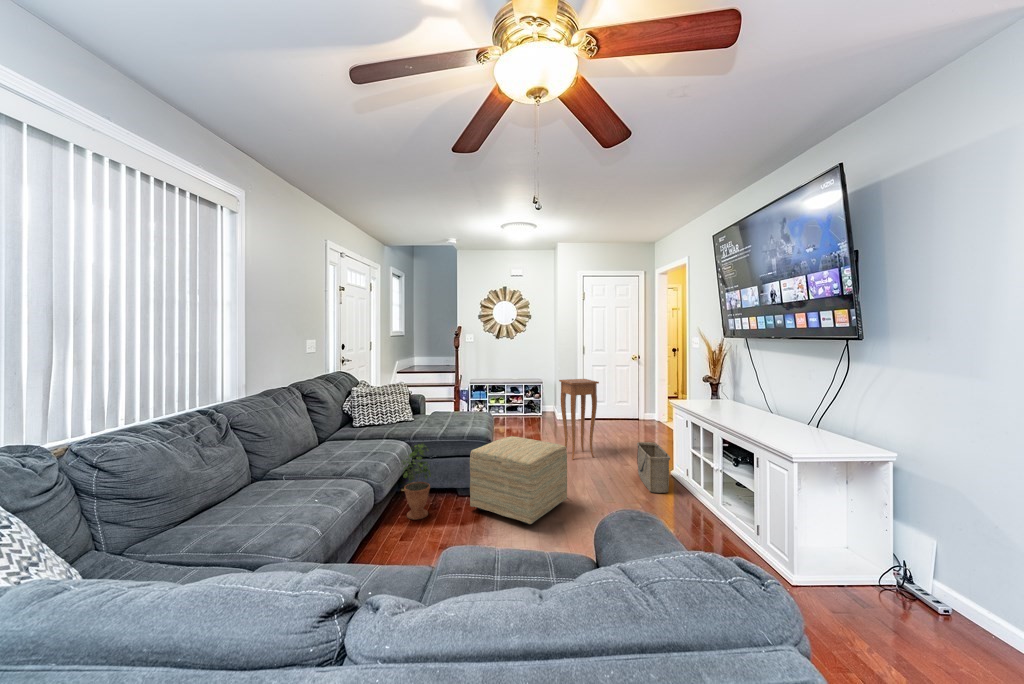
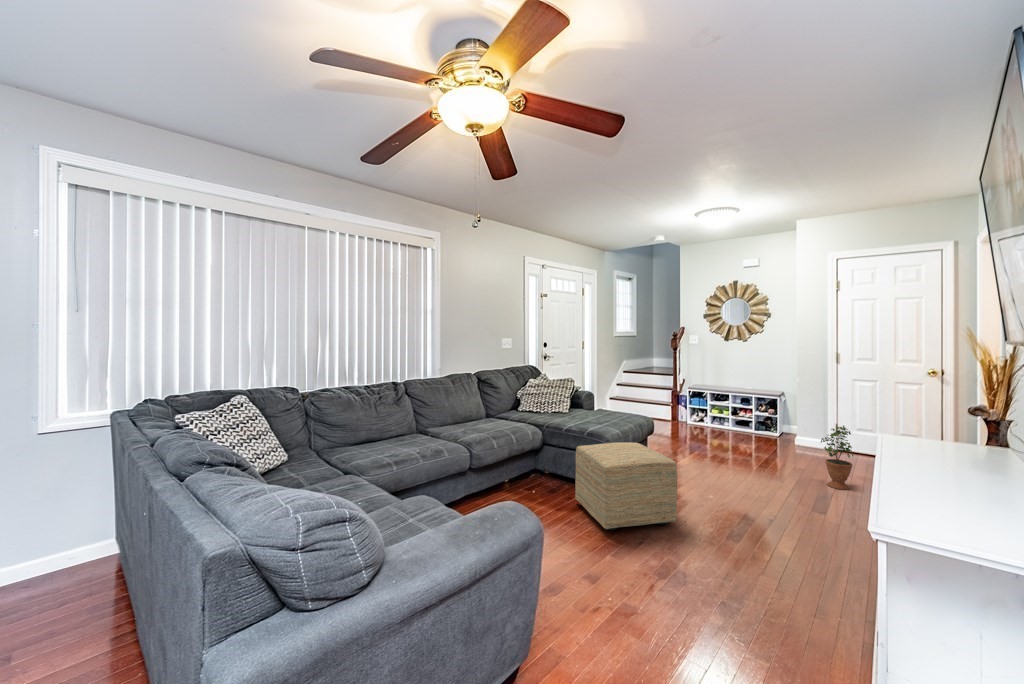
side table: present [559,379,599,460] -> none [744,392,791,496]
basket: present [637,442,670,493] -> none [804,485,853,559]
potted plant: present [402,443,431,519] -> present [821,426,853,490]

